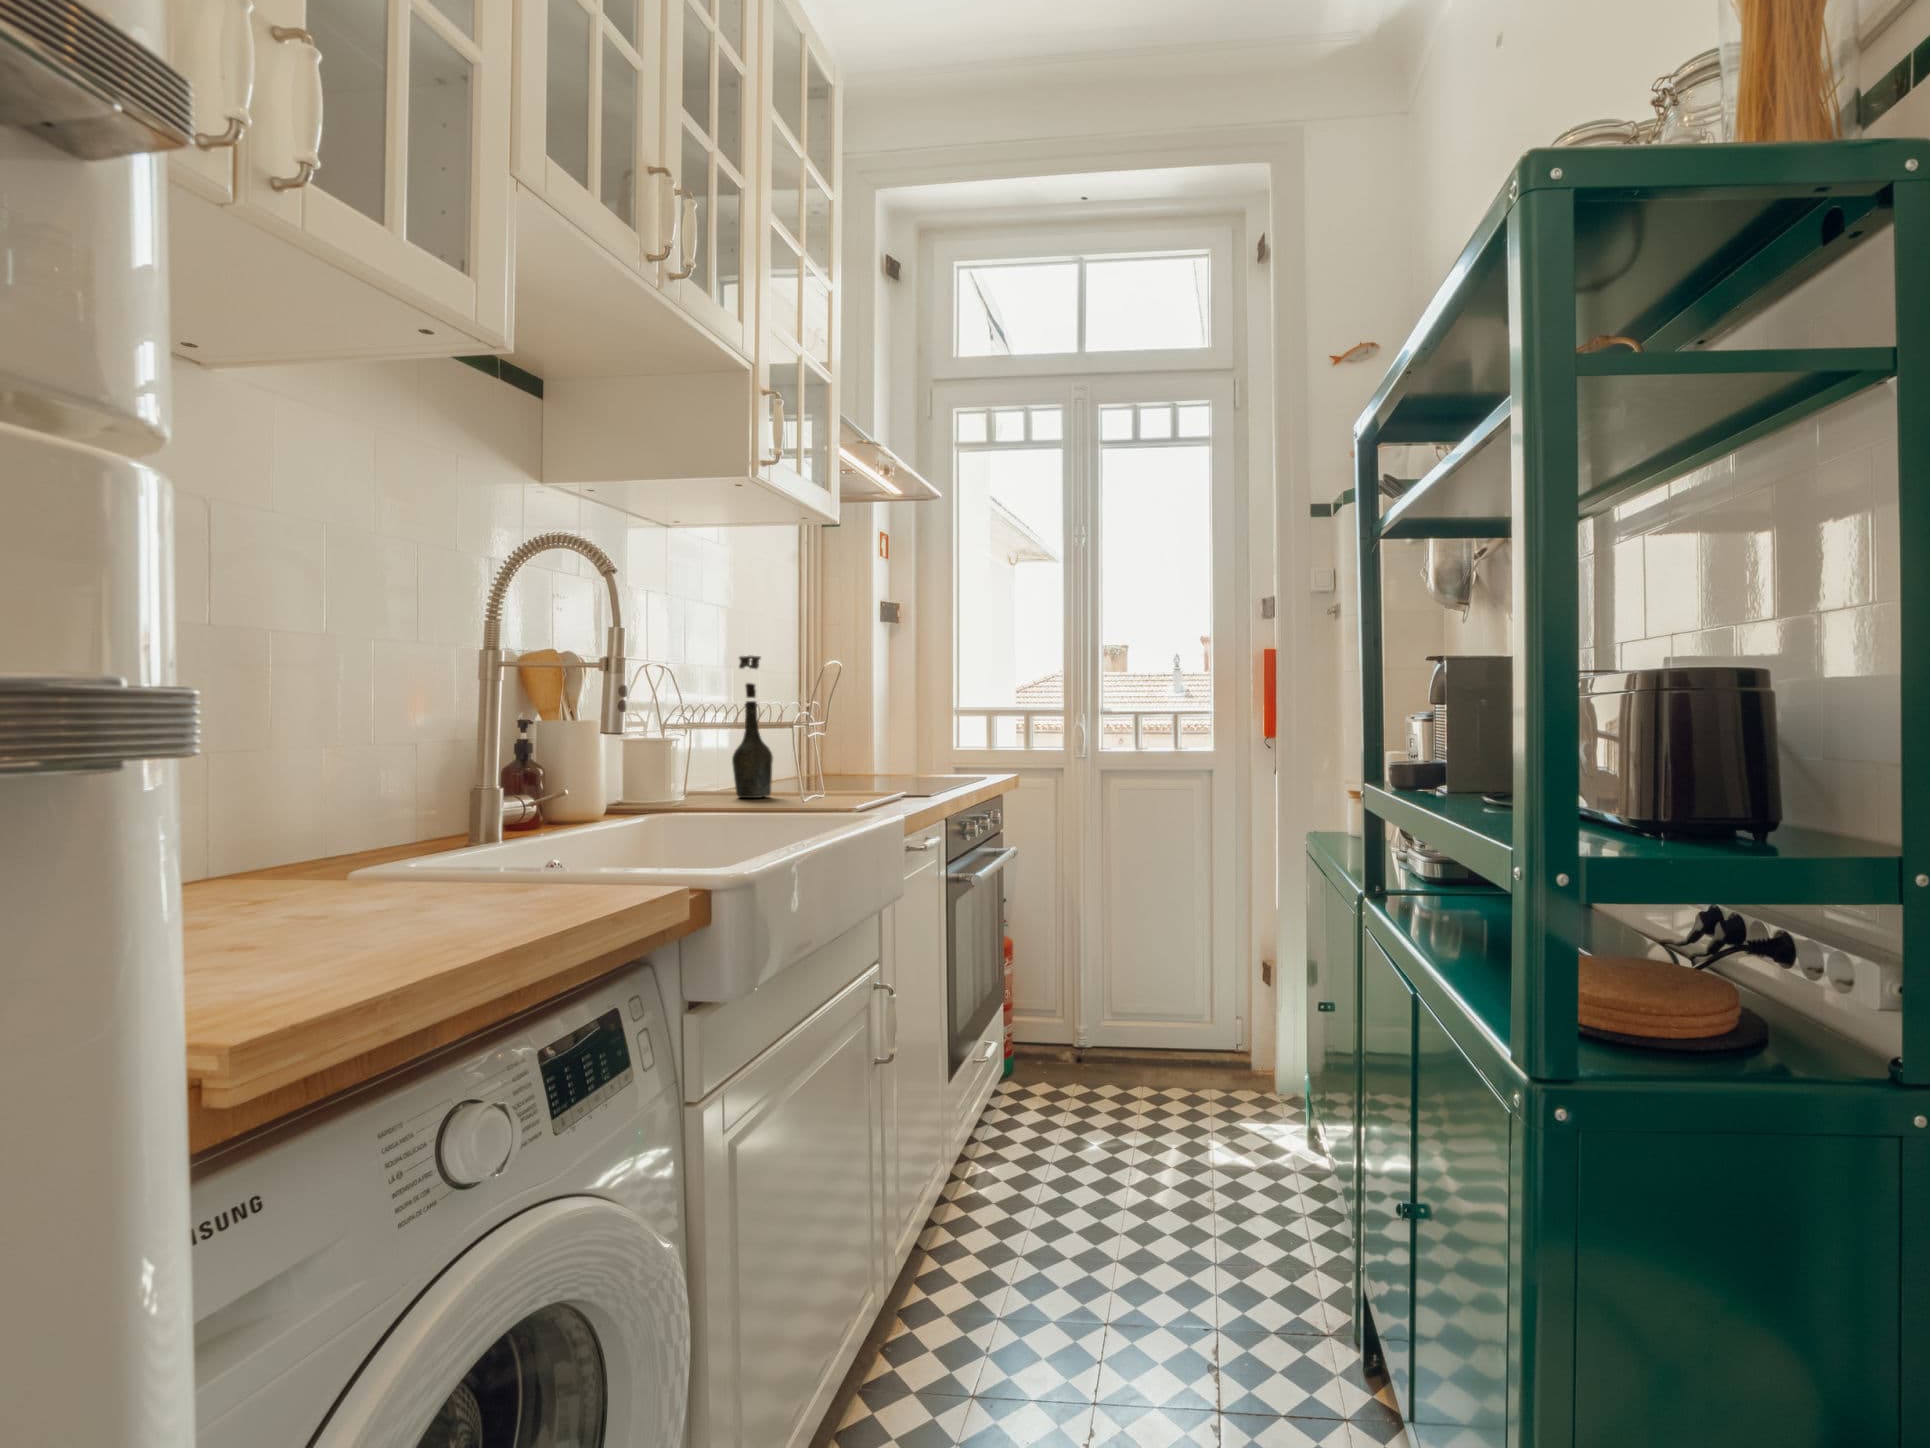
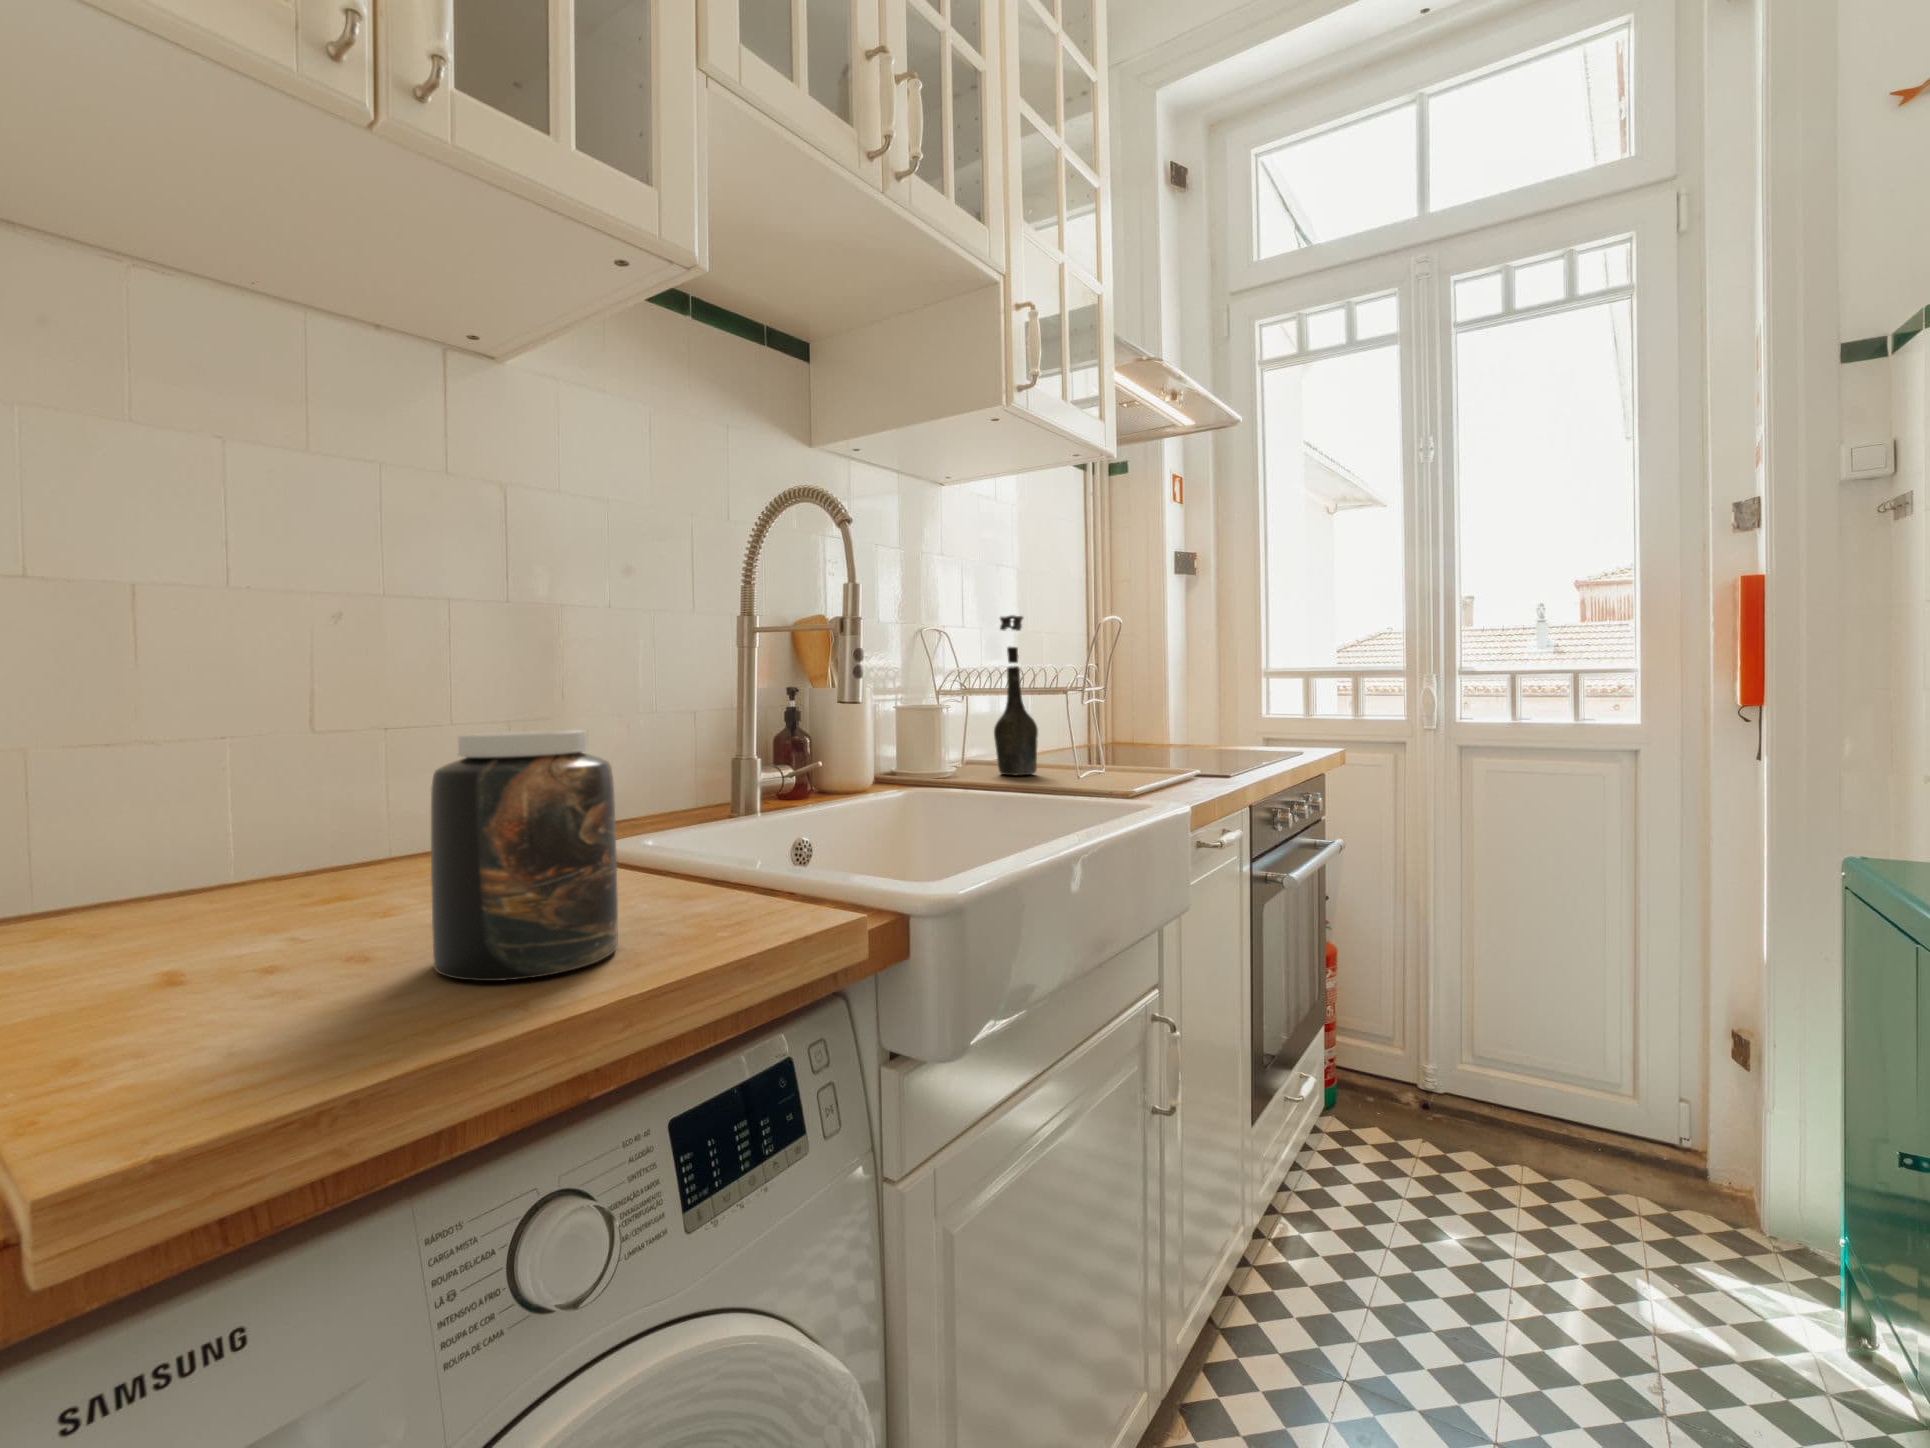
jar: none [318,746,489,950] -> present [431,729,618,981]

